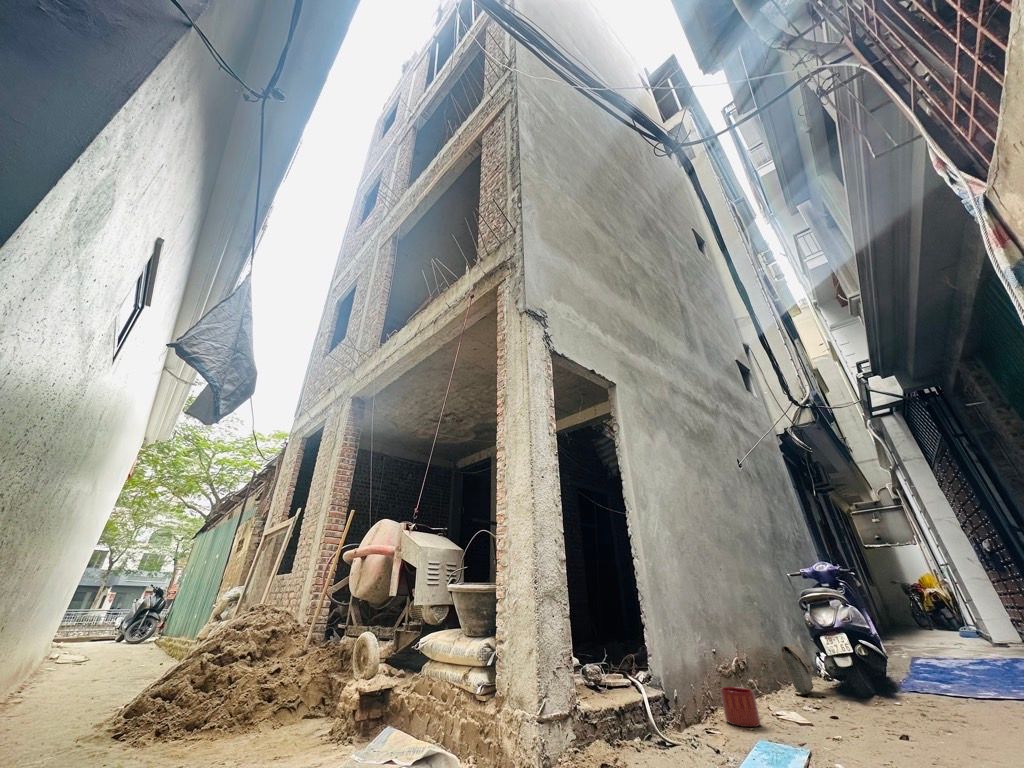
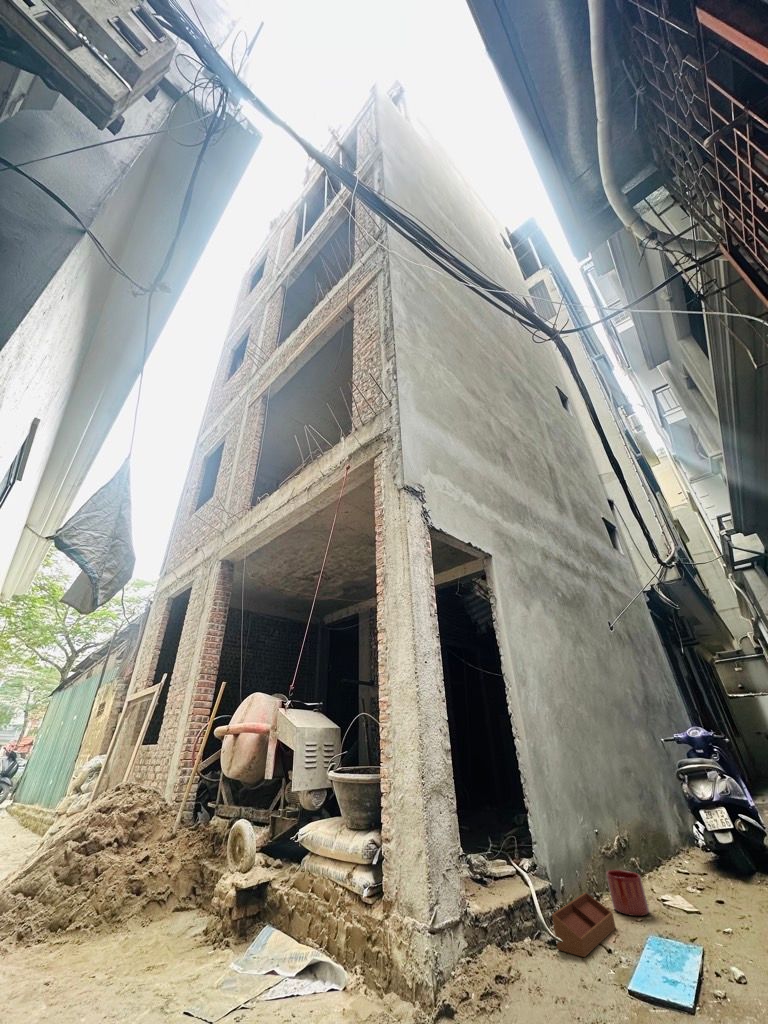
bag: present [782,644,814,694] -> none [662,814,695,868]
storage bin: none [661,703,726,754] -> present [552,893,616,957]

